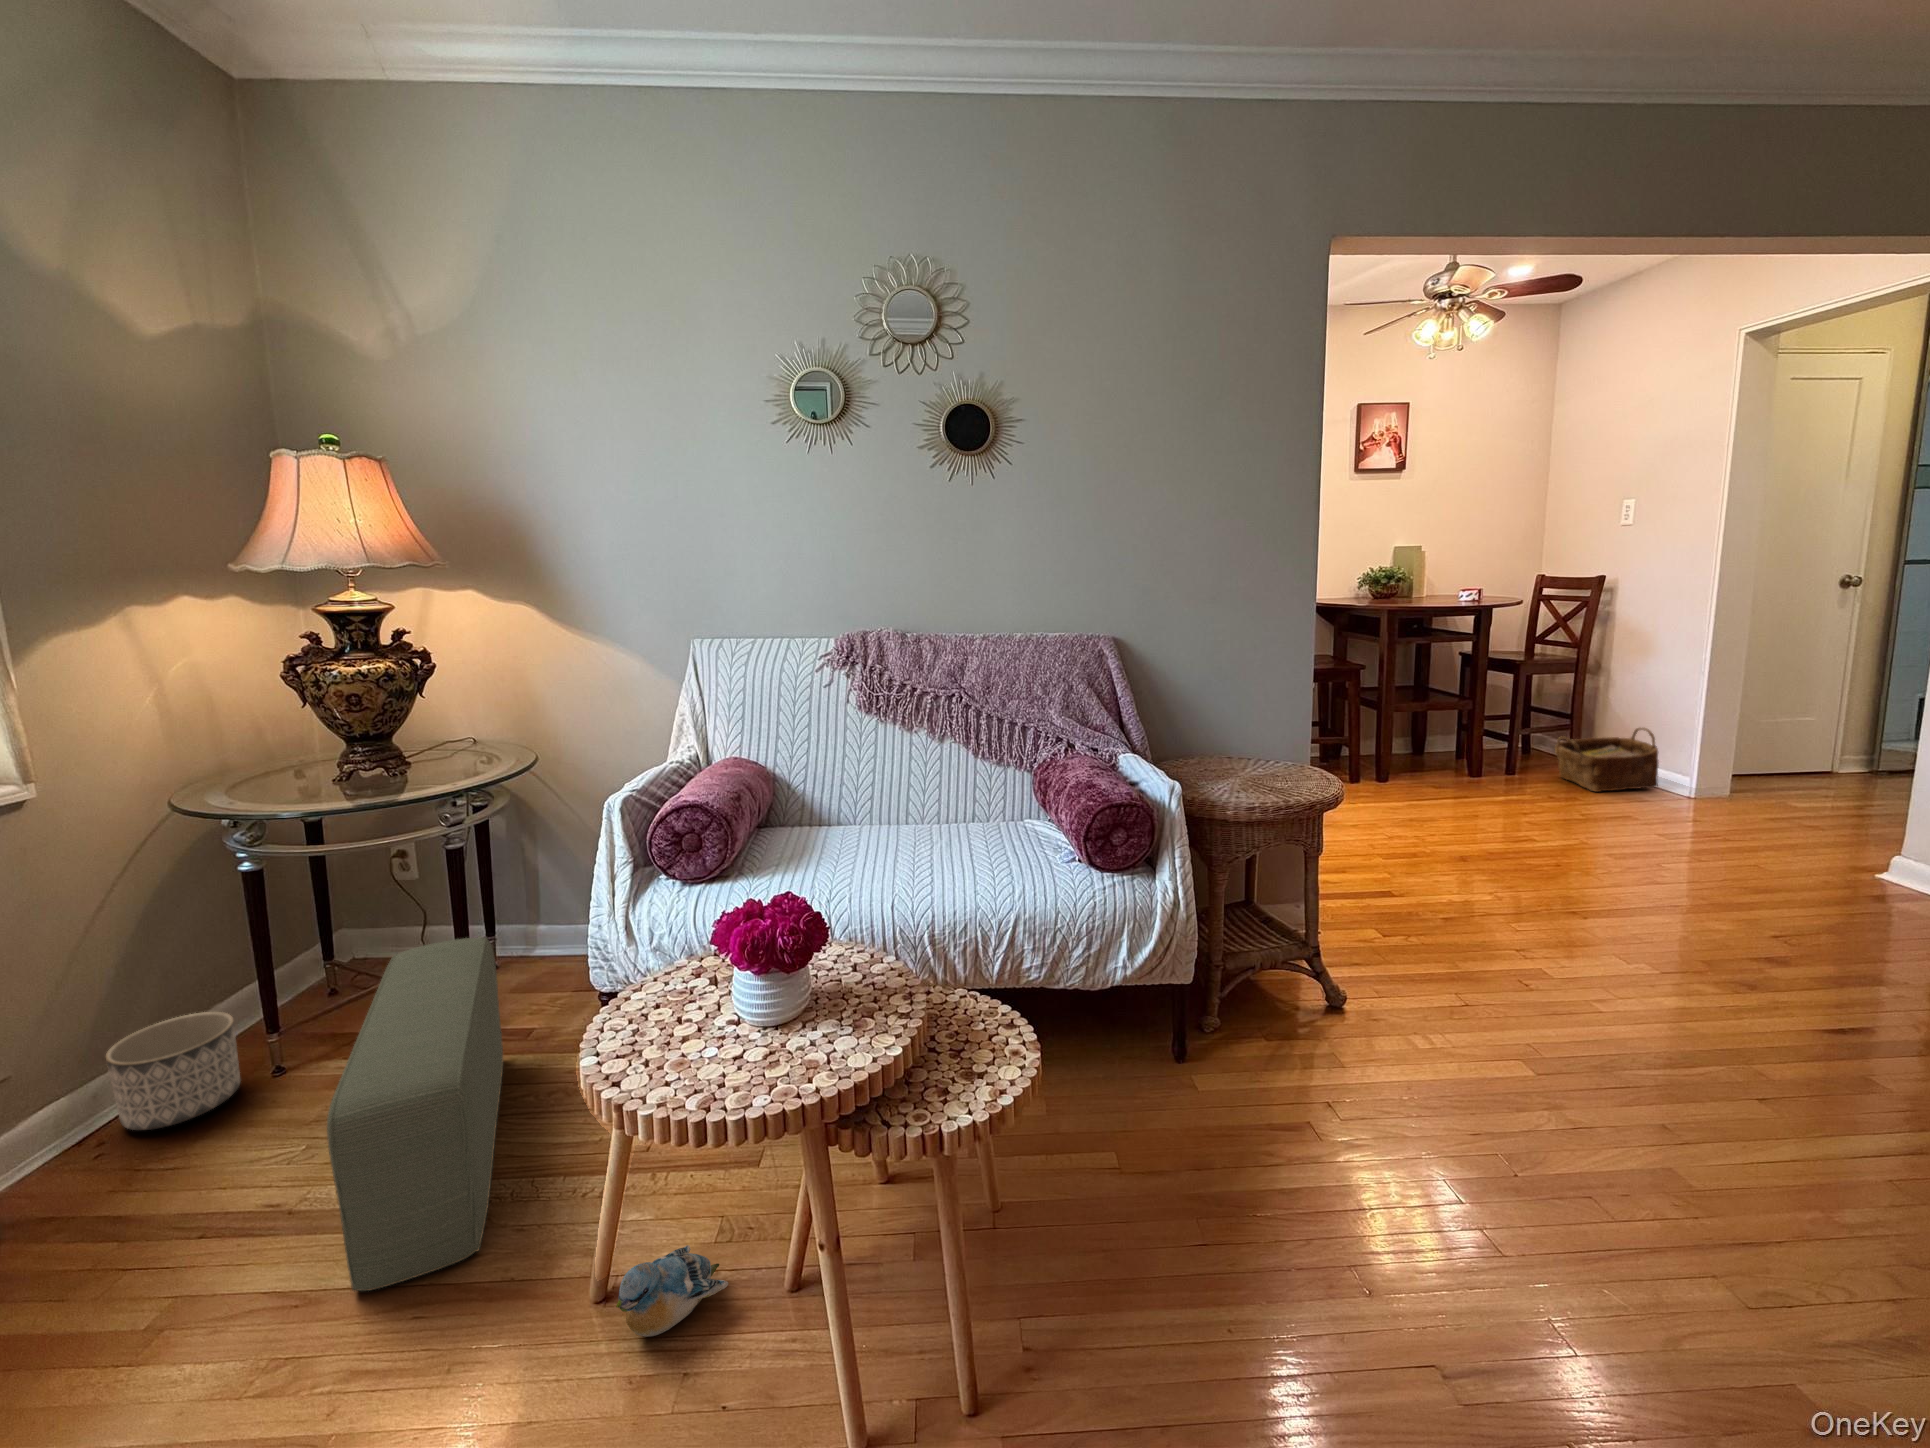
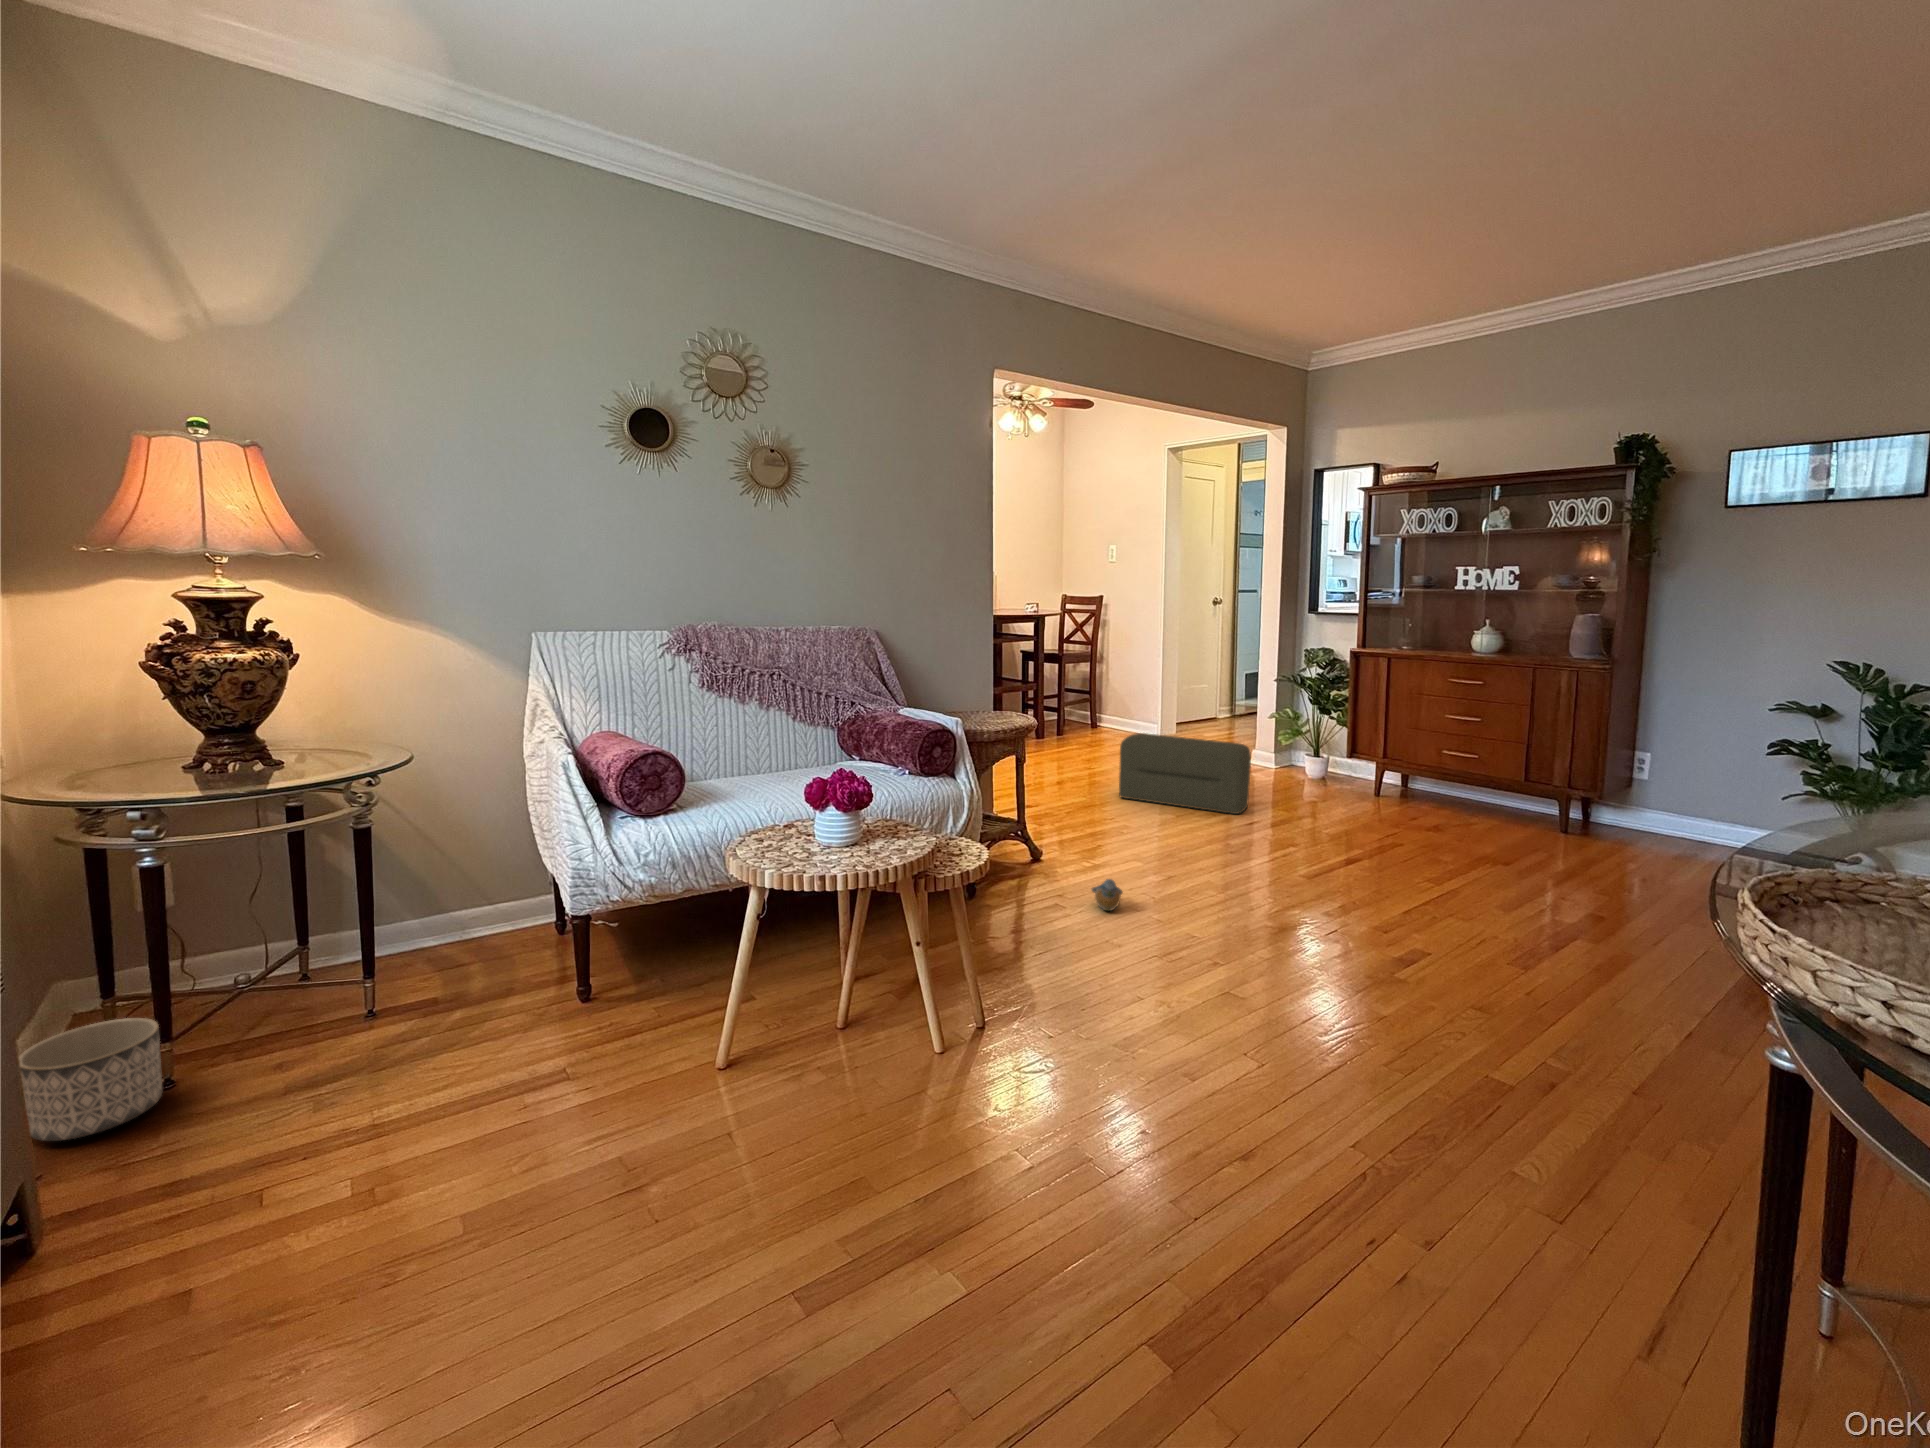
woven basket: present [1555,728,1659,792] -> none [1085,695,1142,739]
pouf: present [327,937,503,1291] -> present [1119,733,1251,814]
plush toy: present [616,1245,728,1337] -> present [1092,879,1123,911]

